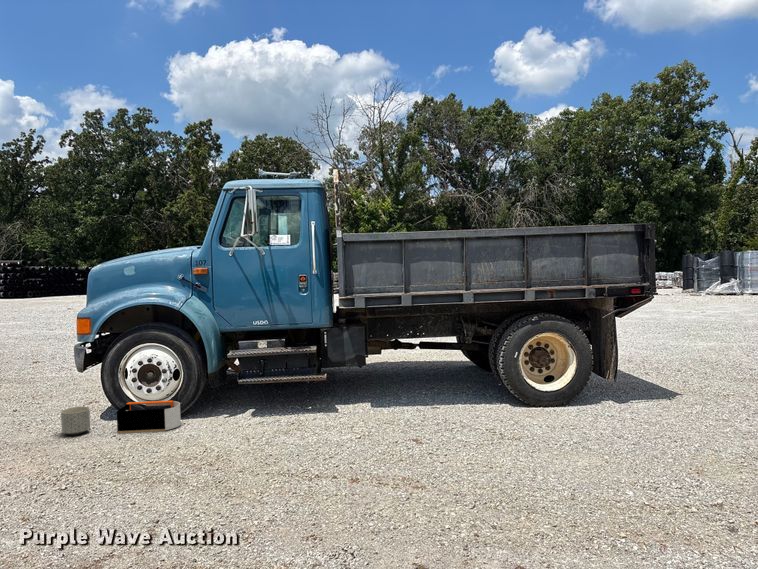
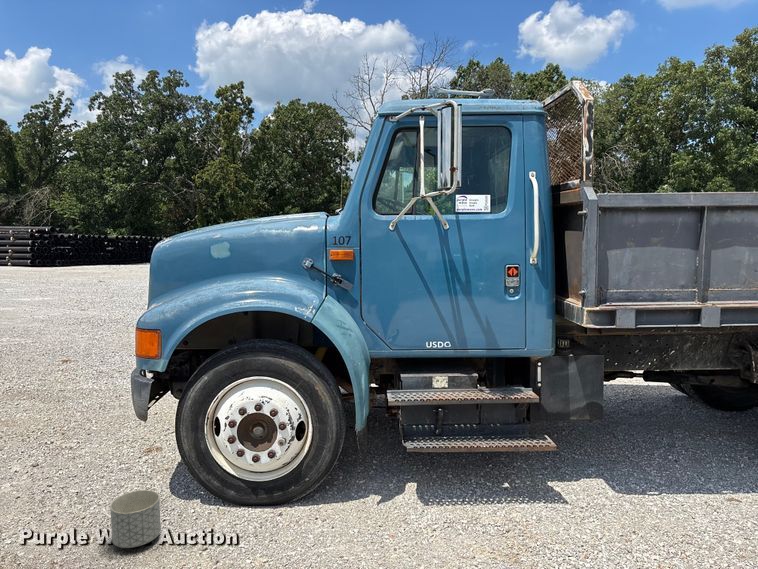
storage bin: present [117,400,181,433] -> none [209,476,313,544]

